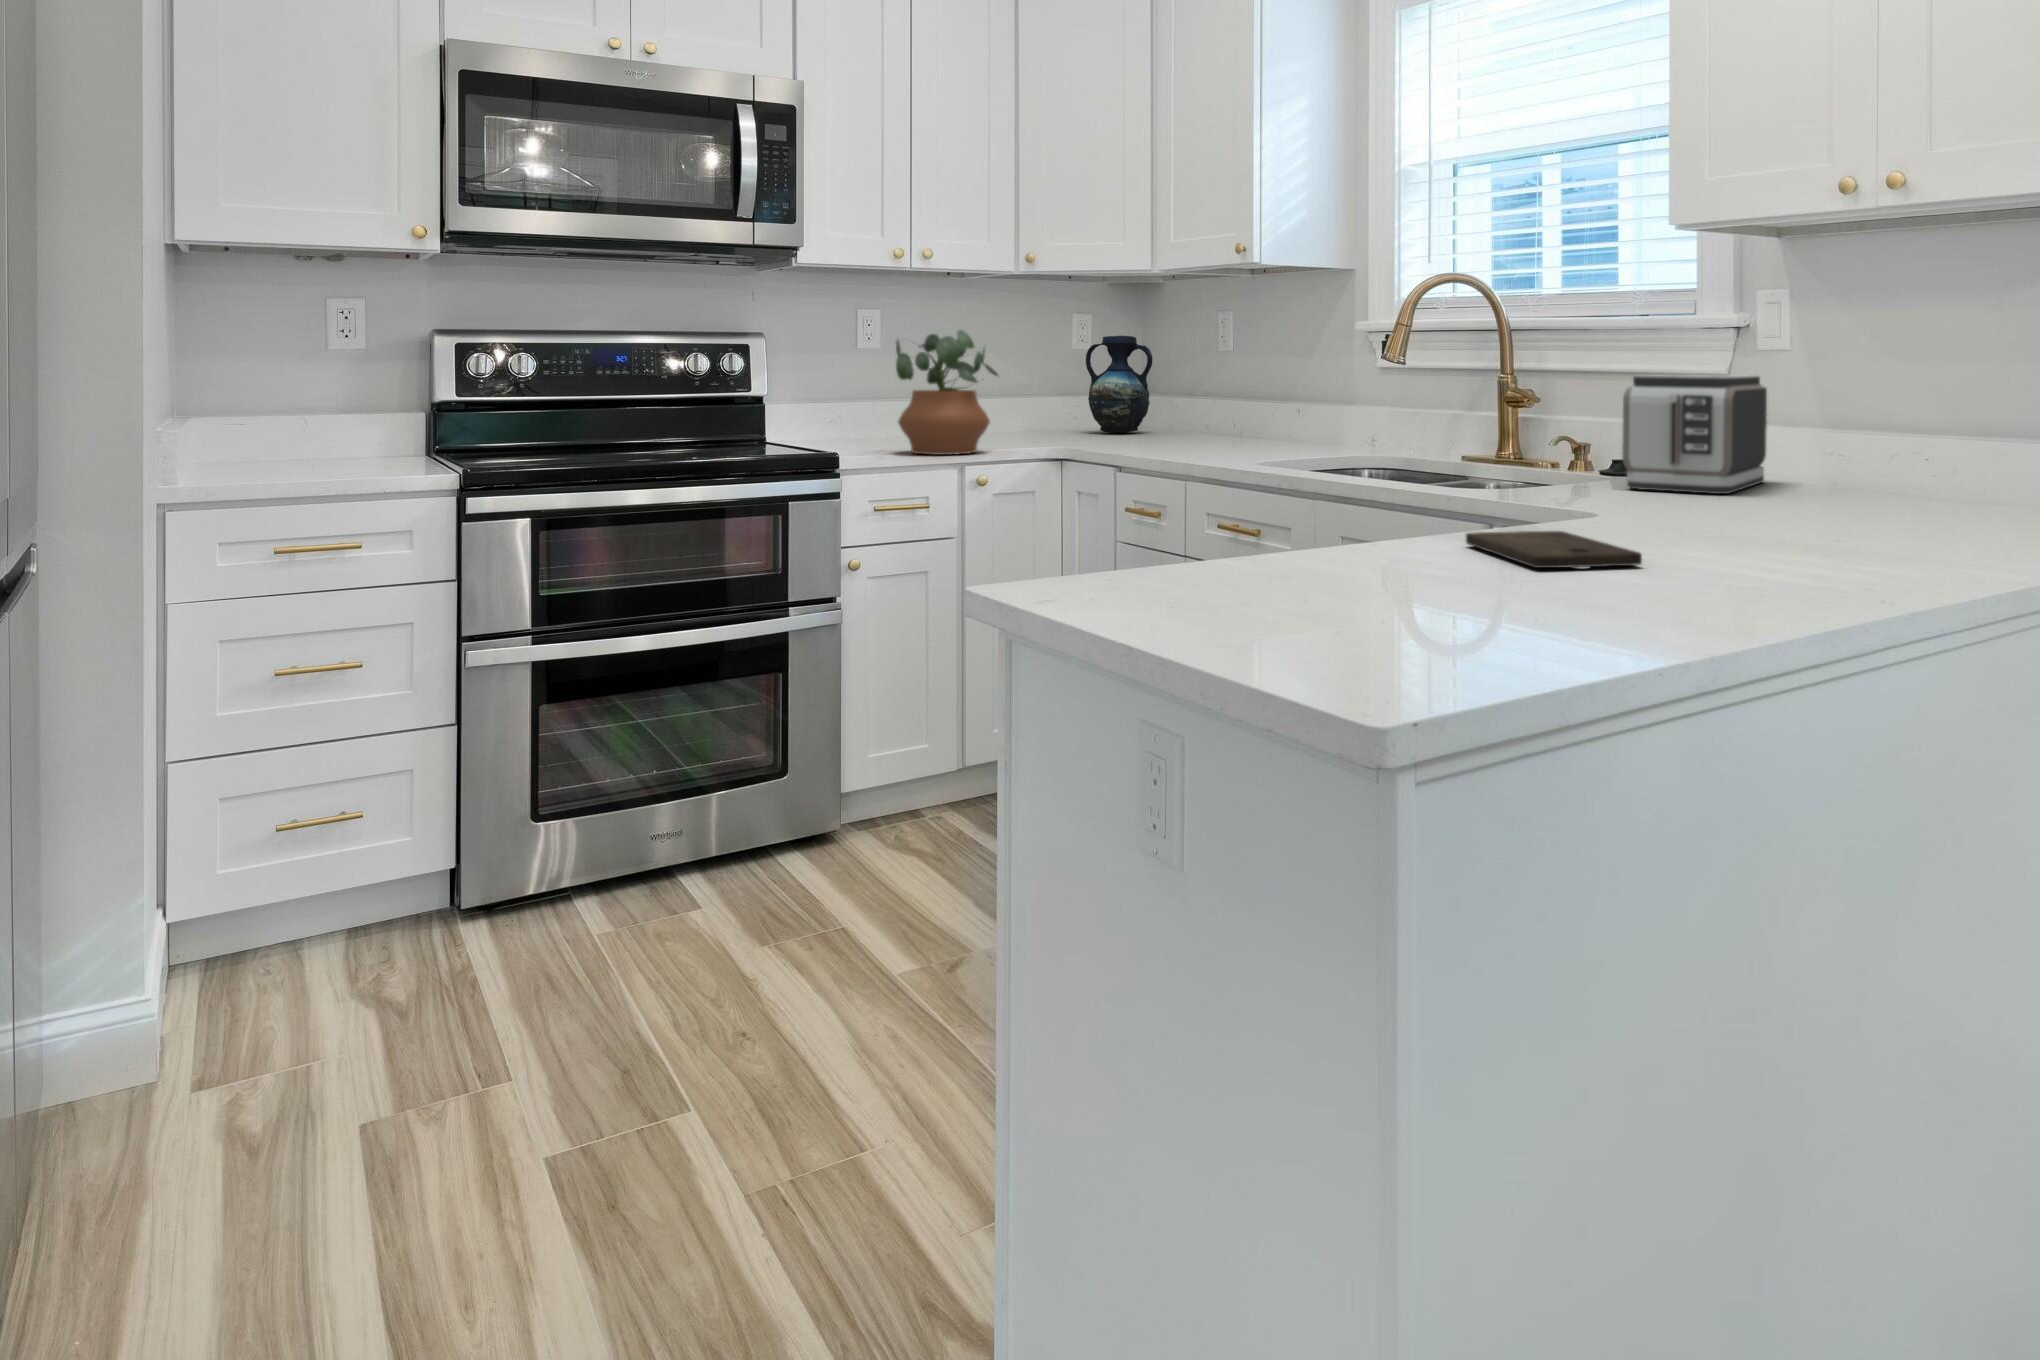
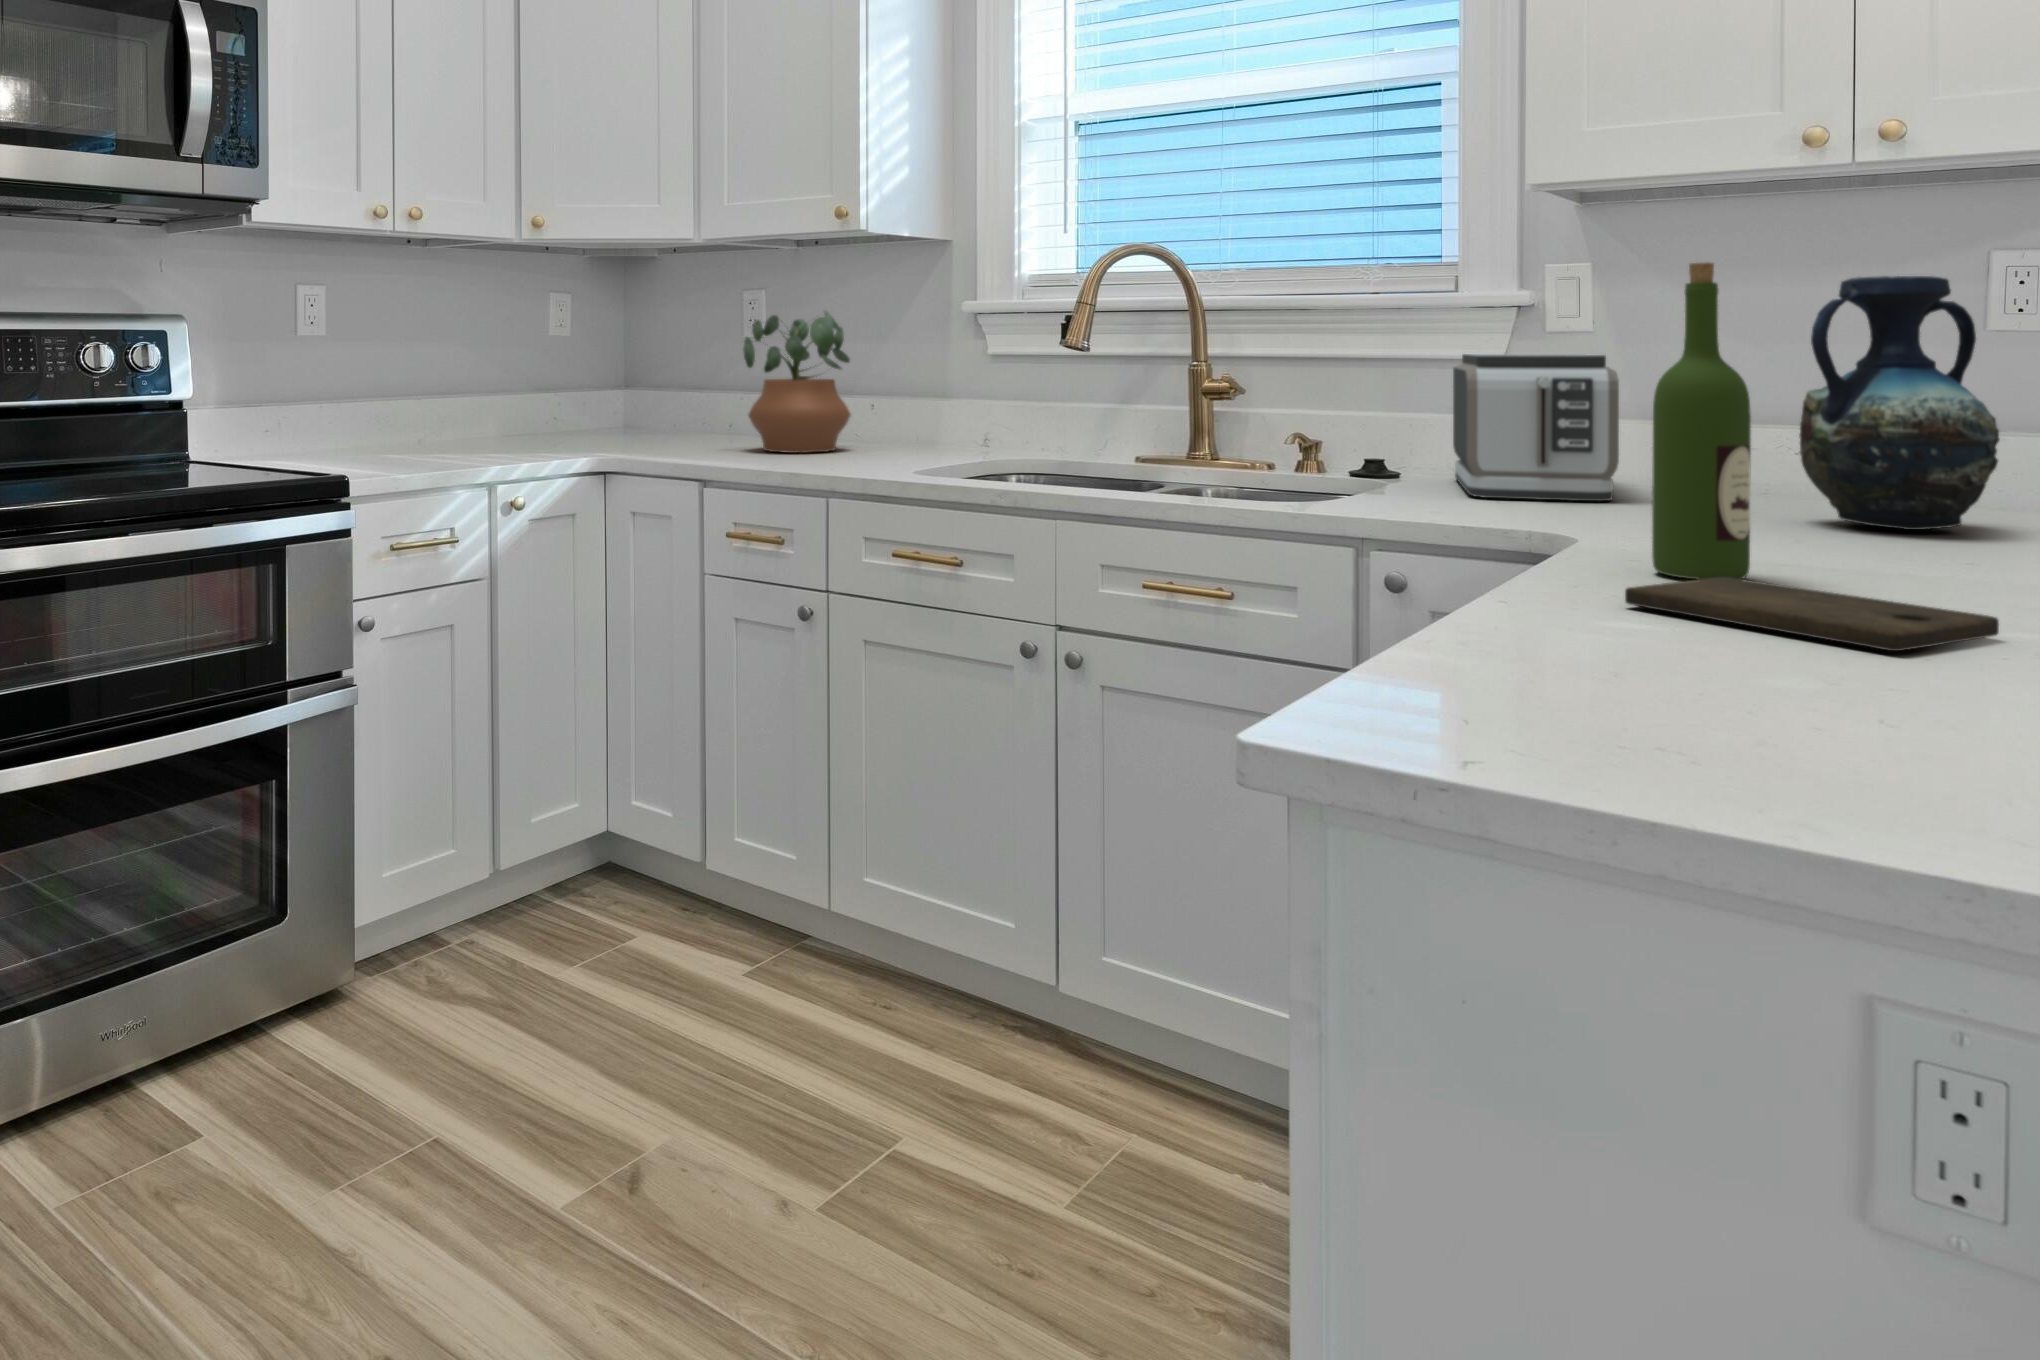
wine bottle: none [1561,313,1621,537] -> present [1652,262,1751,580]
potted plant: present [896,330,998,455] -> present [743,311,851,453]
vase: present [1086,336,1153,433] -> present [1800,276,2000,530]

